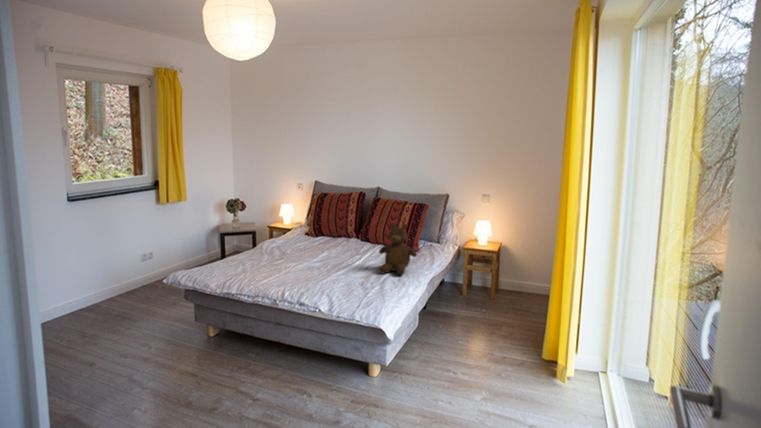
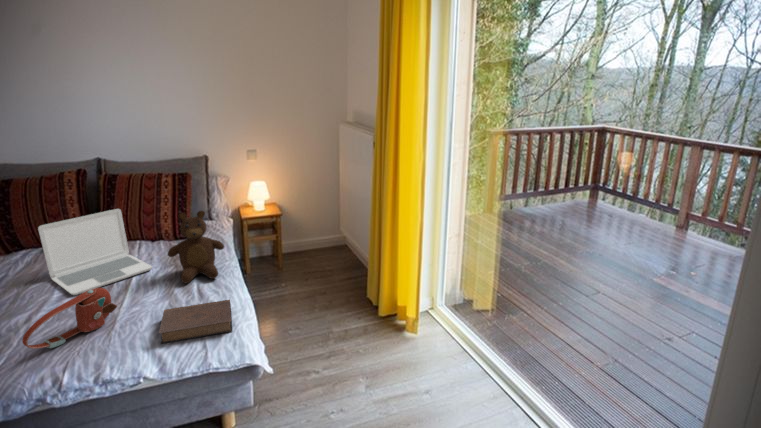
laptop: none [319,217,373,263] -> present [38,209,152,295]
handbag: none [279,254,331,281] -> present [22,288,117,349]
book: none [338,279,392,303] -> present [159,300,232,344]

